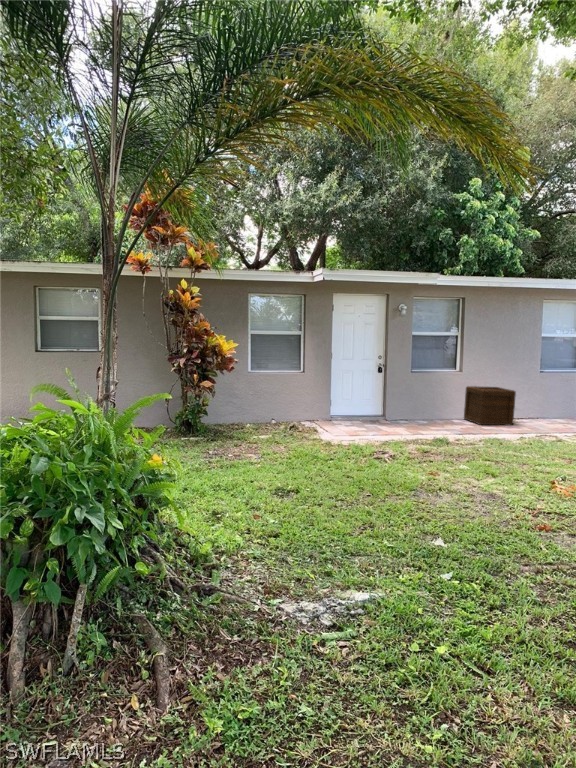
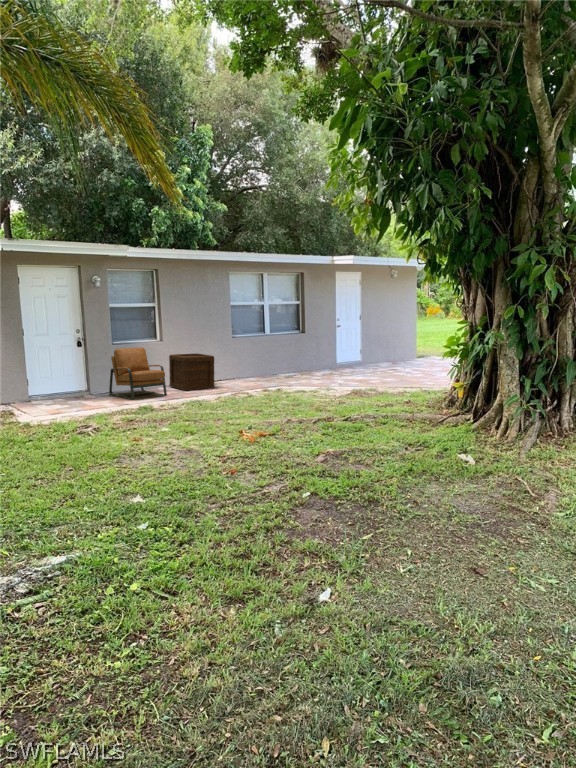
chair: none [404,377,461,429] -> present [109,348,167,400]

